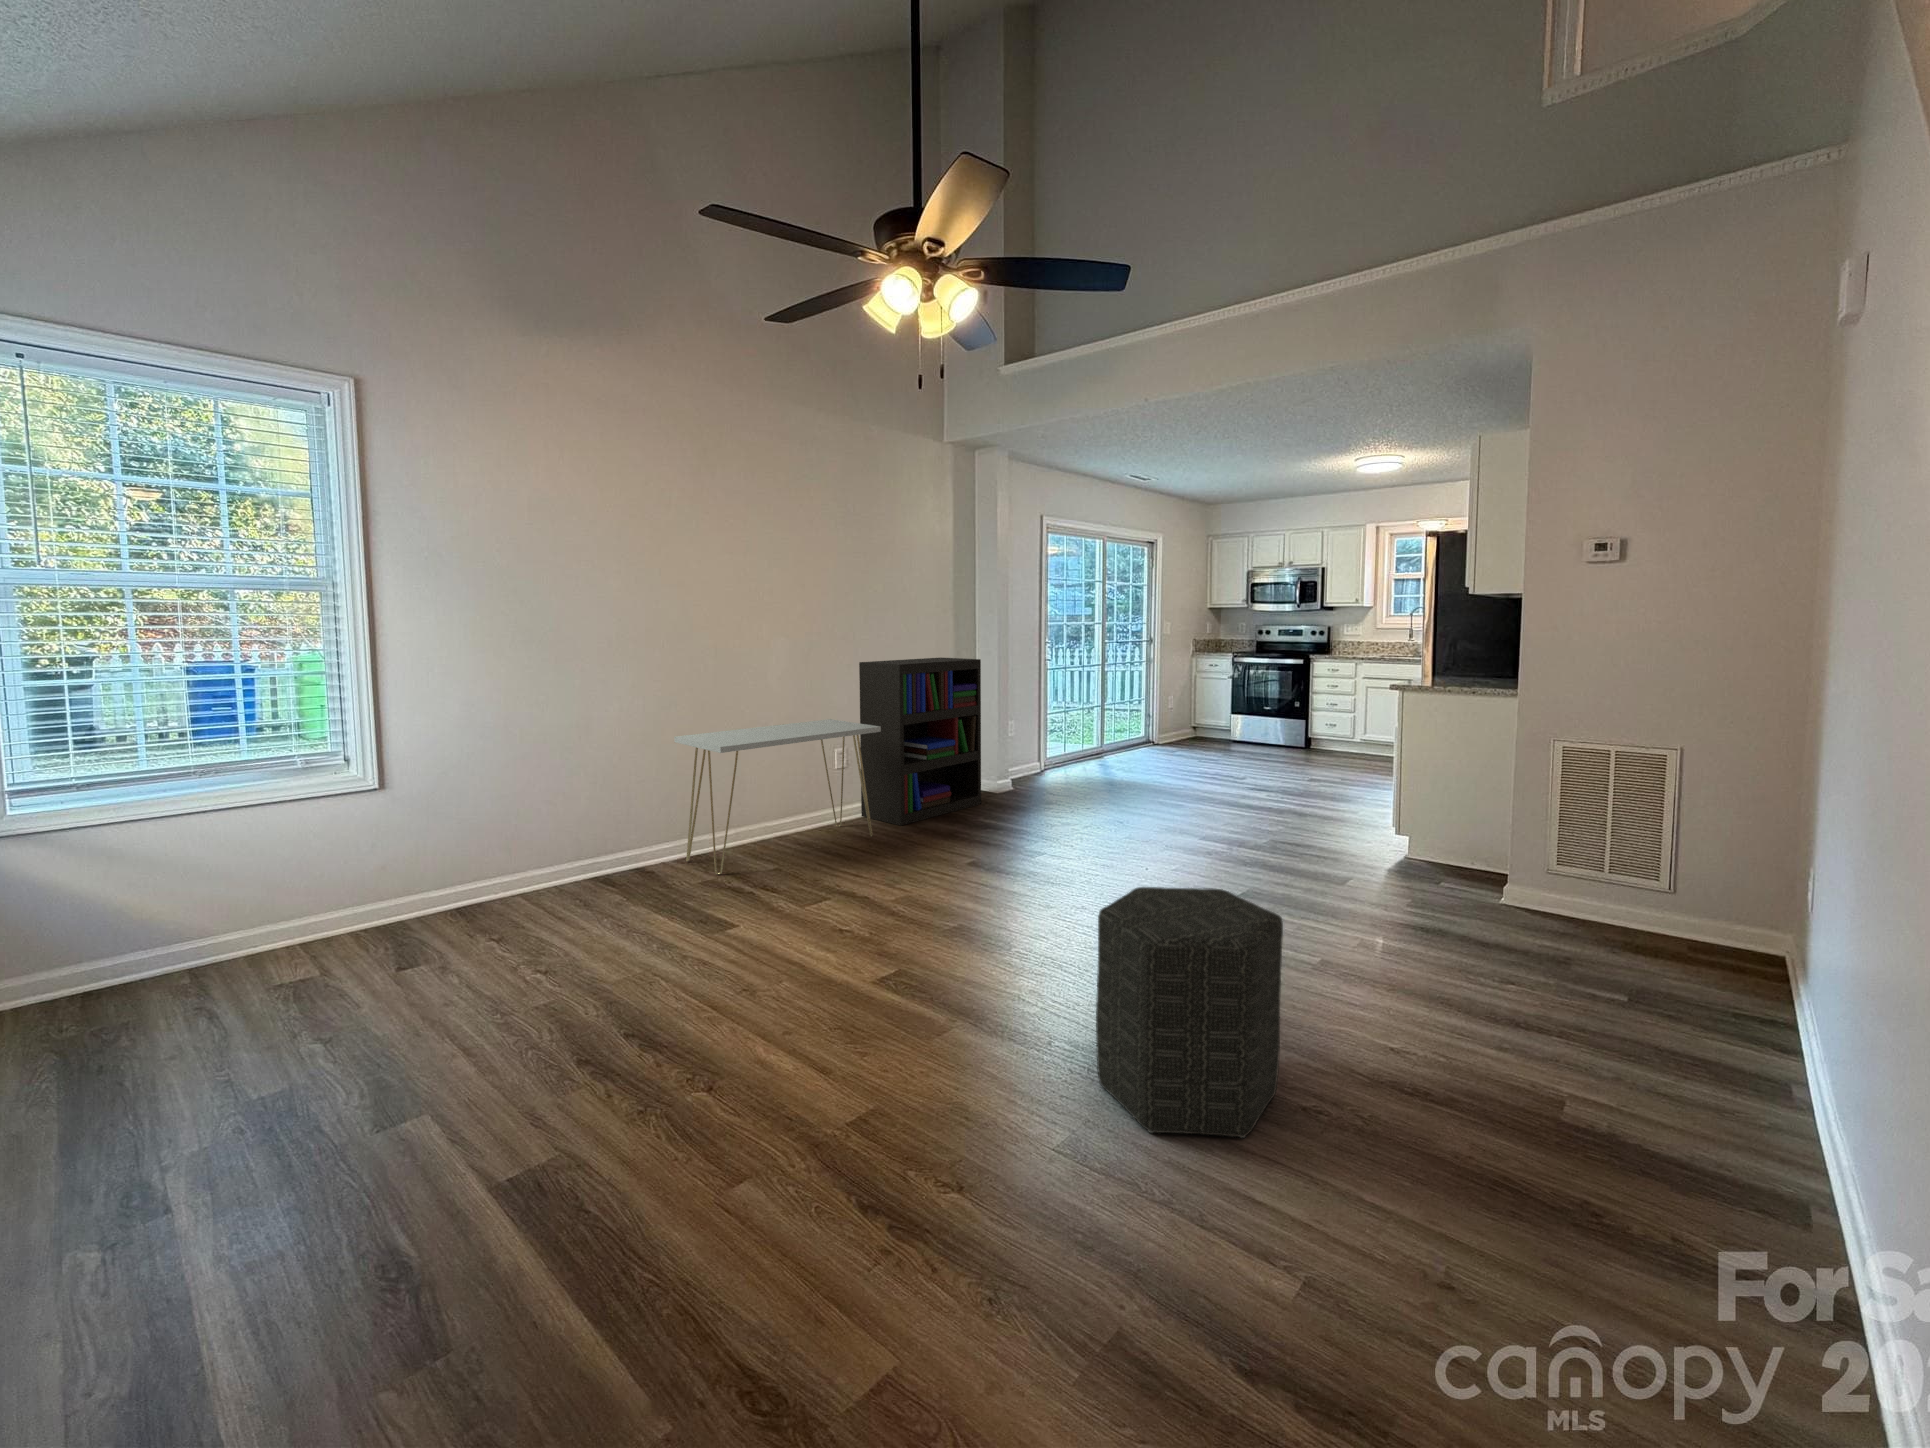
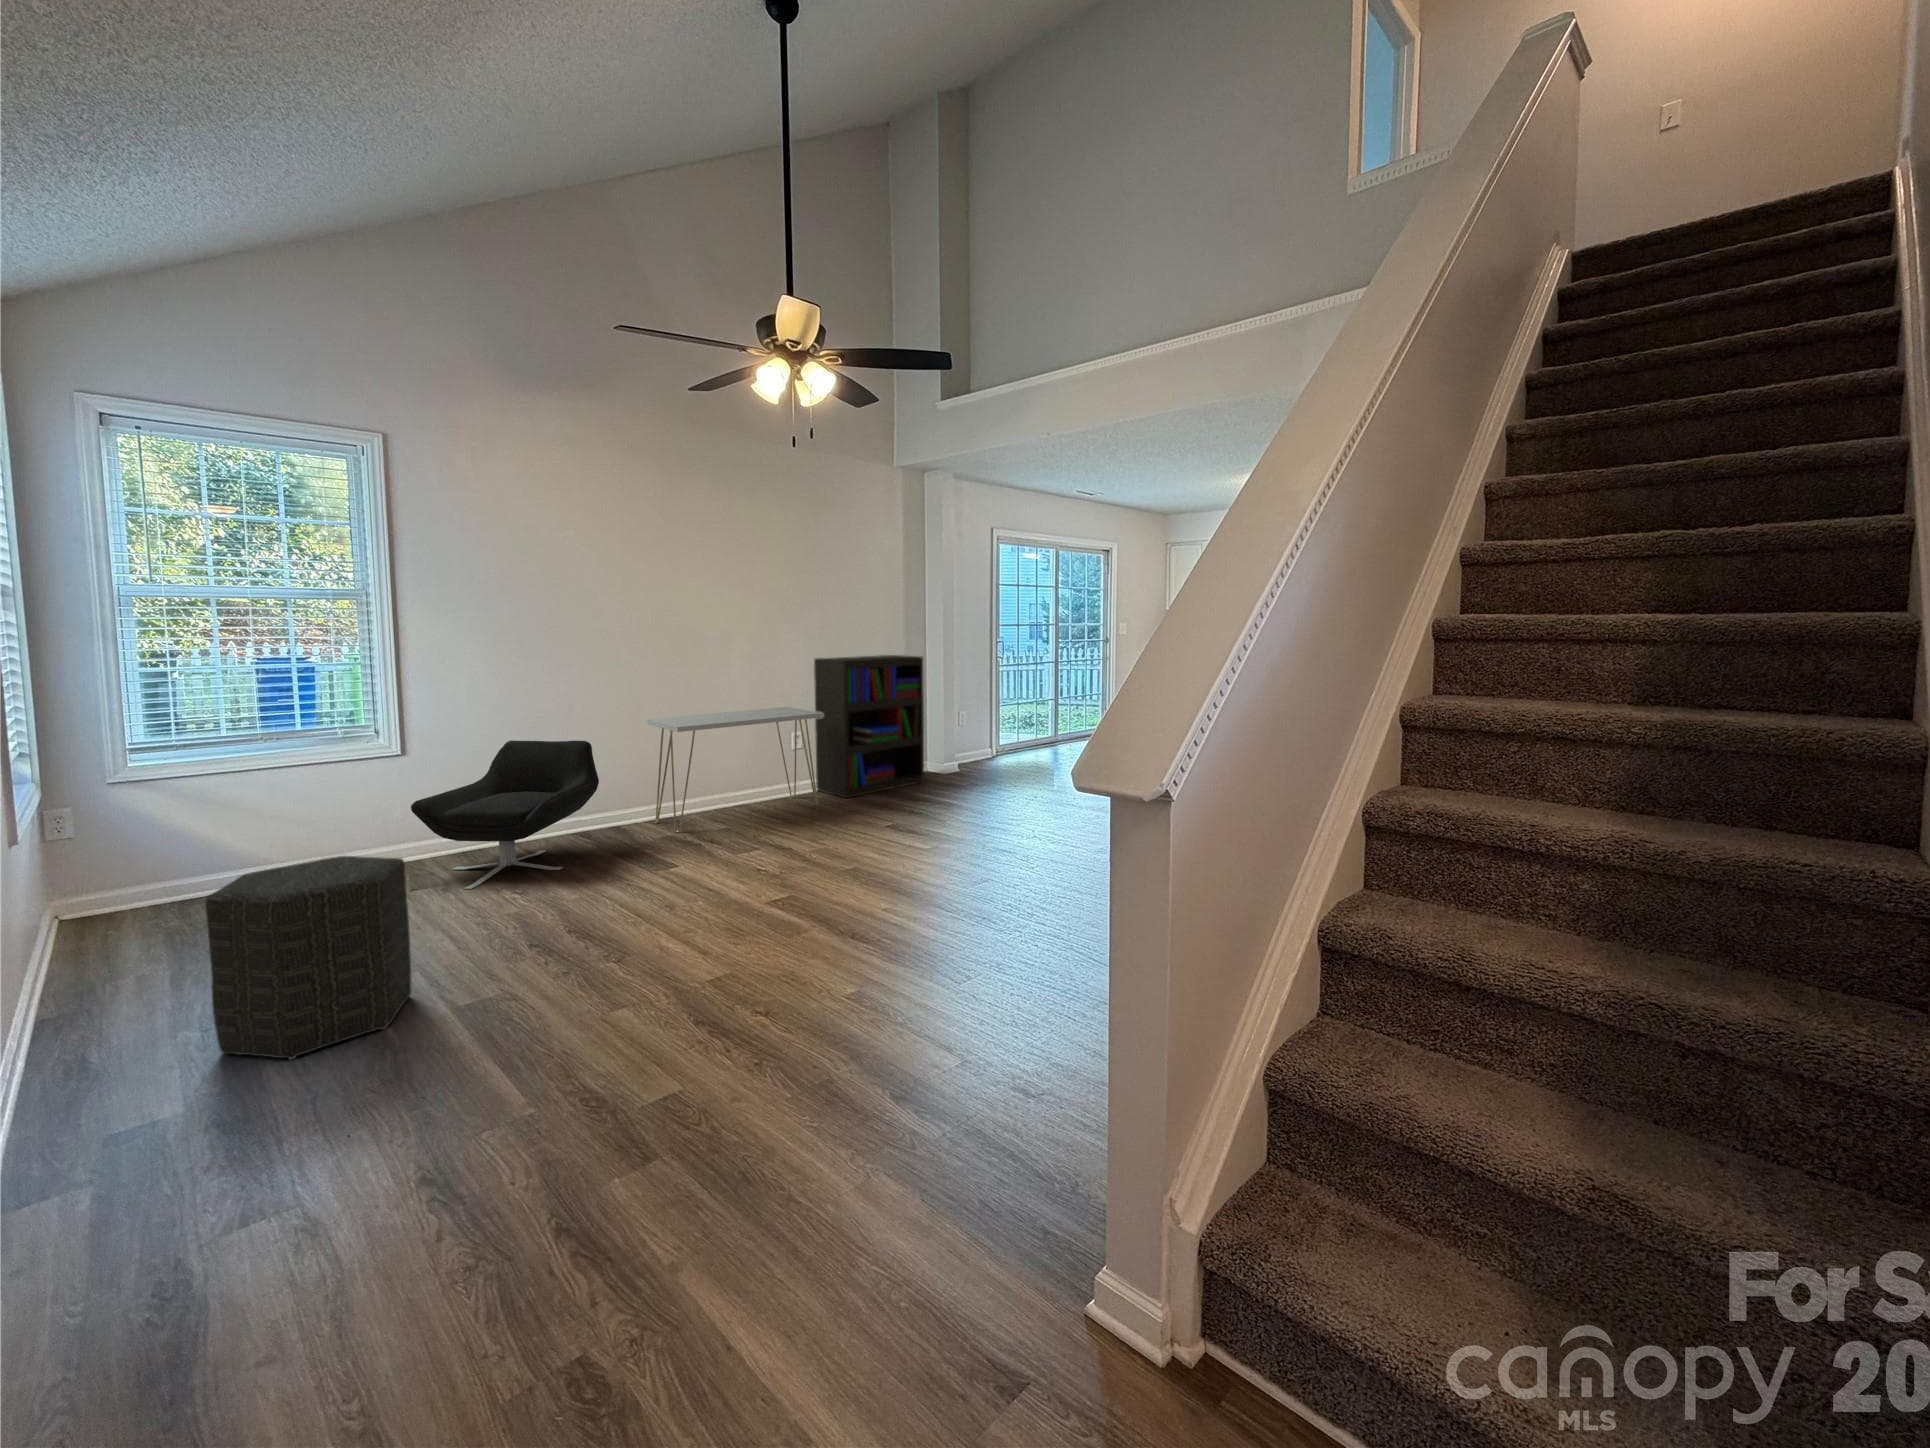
lounge chair: none [397,766,629,963] -> present [411,741,599,889]
ottoman: present [1096,887,1283,1138] -> present [205,856,411,1060]

